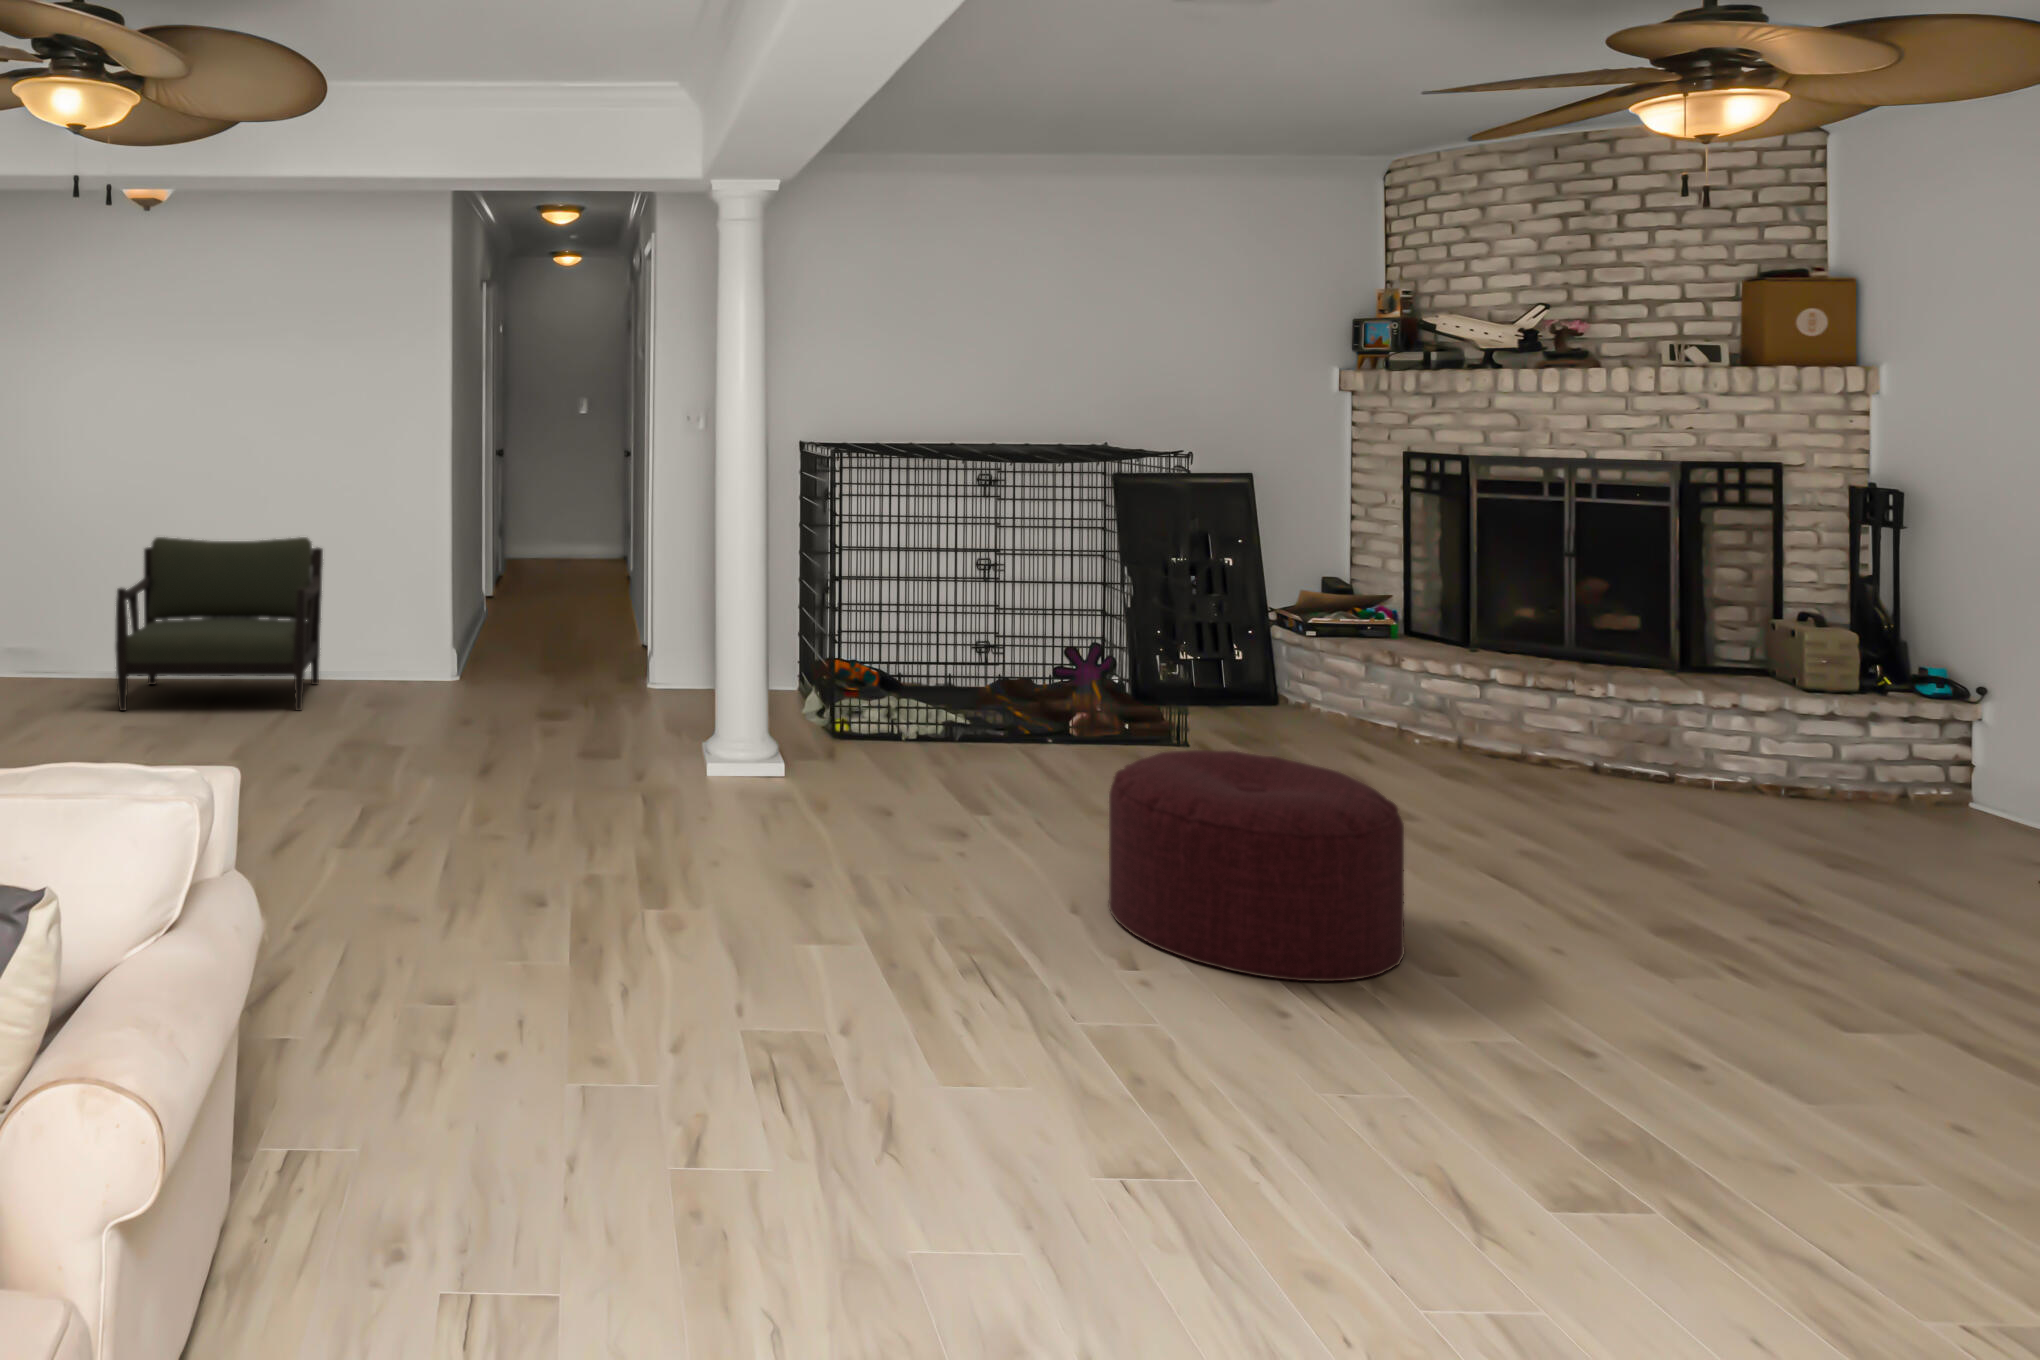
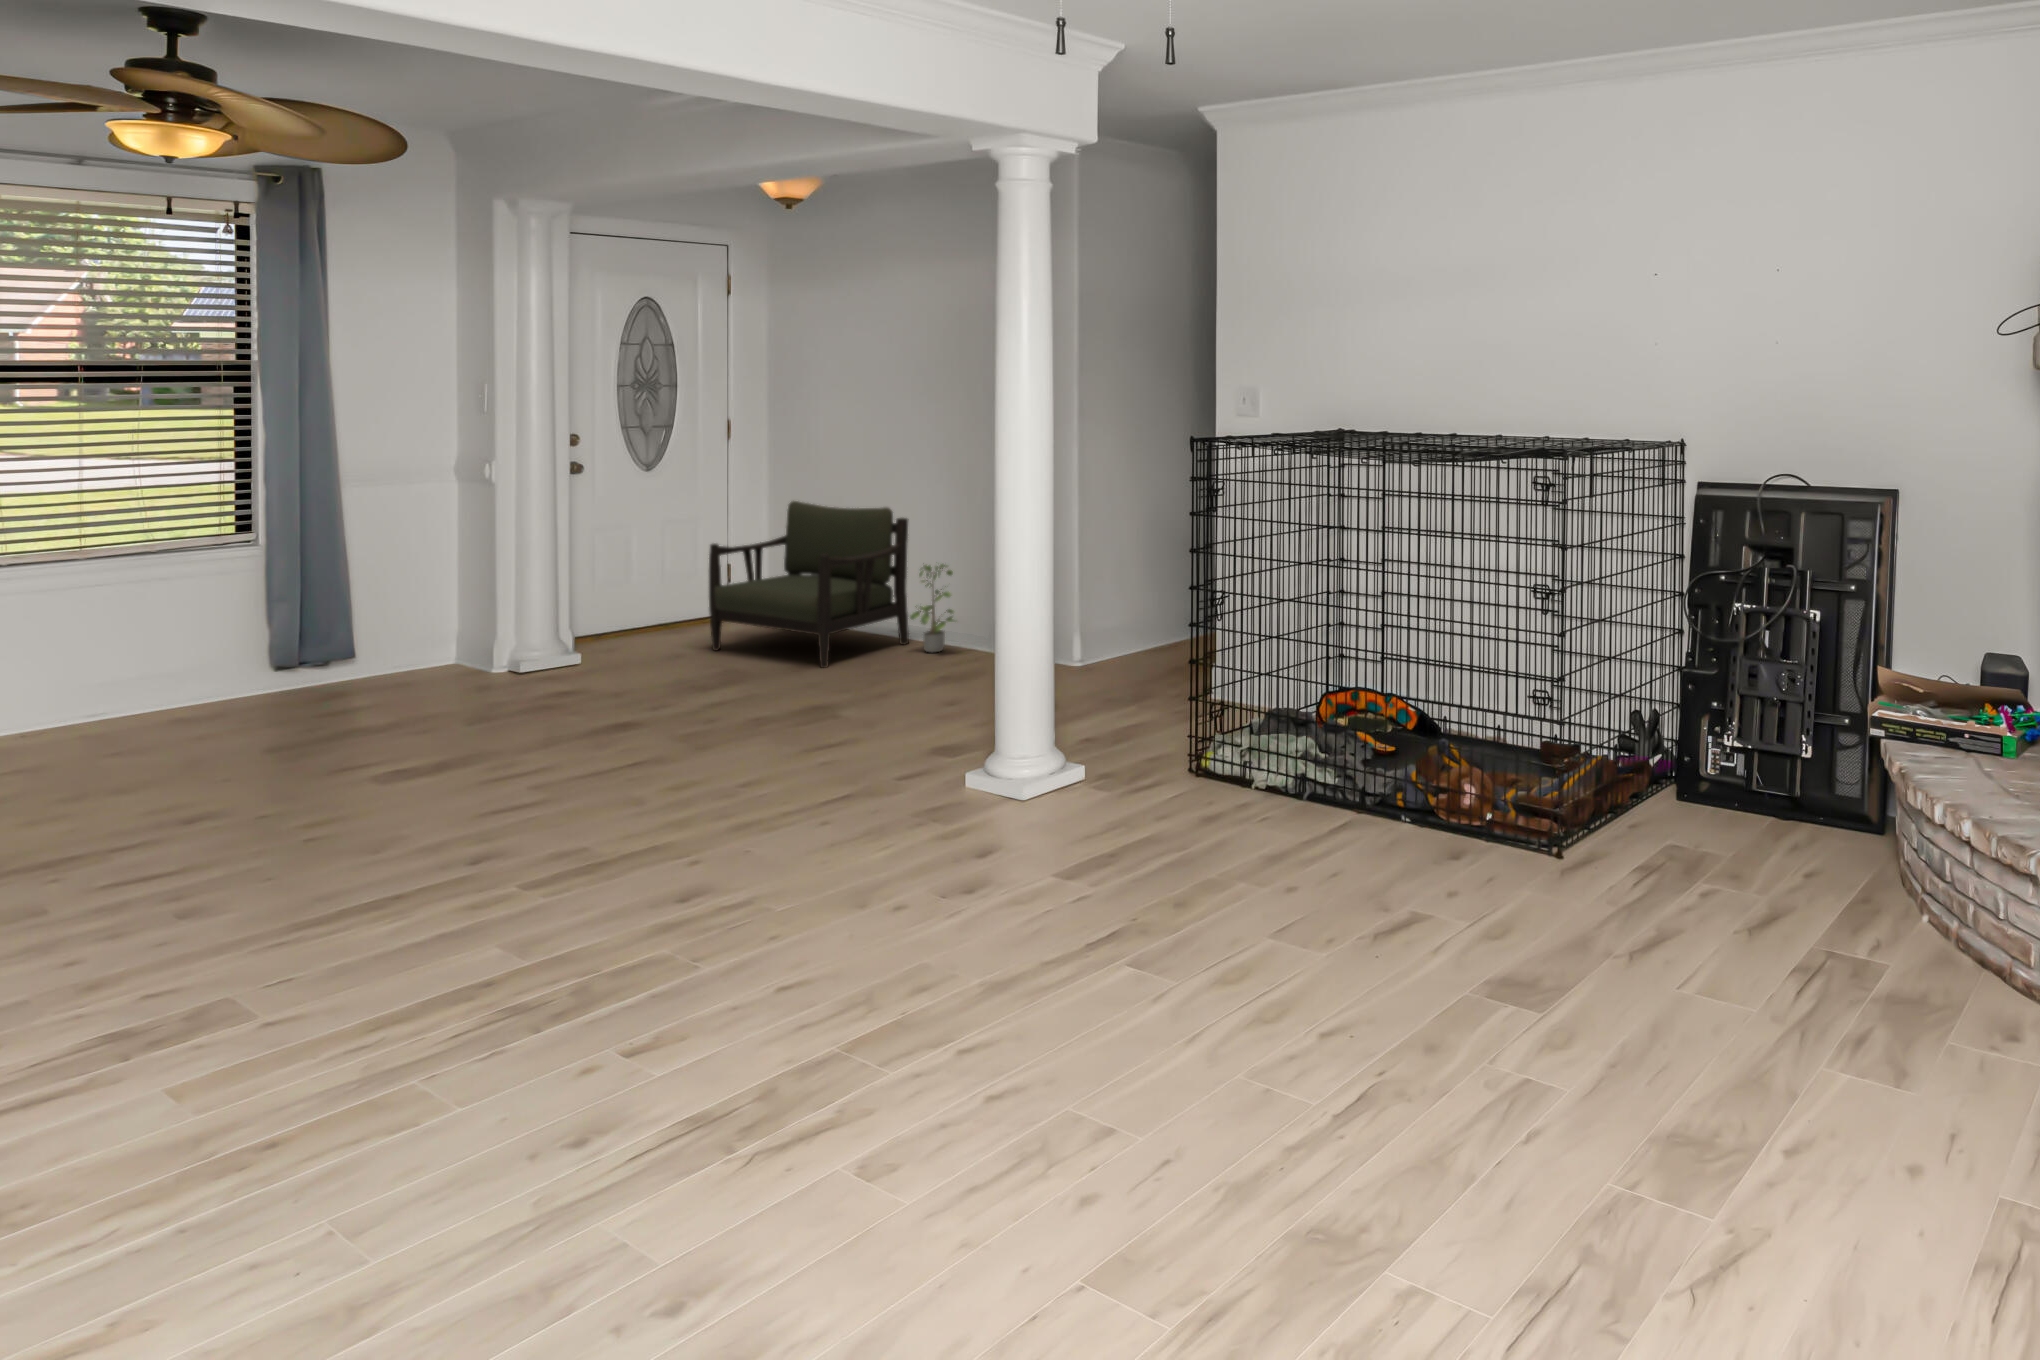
potted plant: none [346,589,404,687] -> present [910,564,954,653]
ottoman: present [1109,750,1404,981] -> none [660,867,1071,1291]

